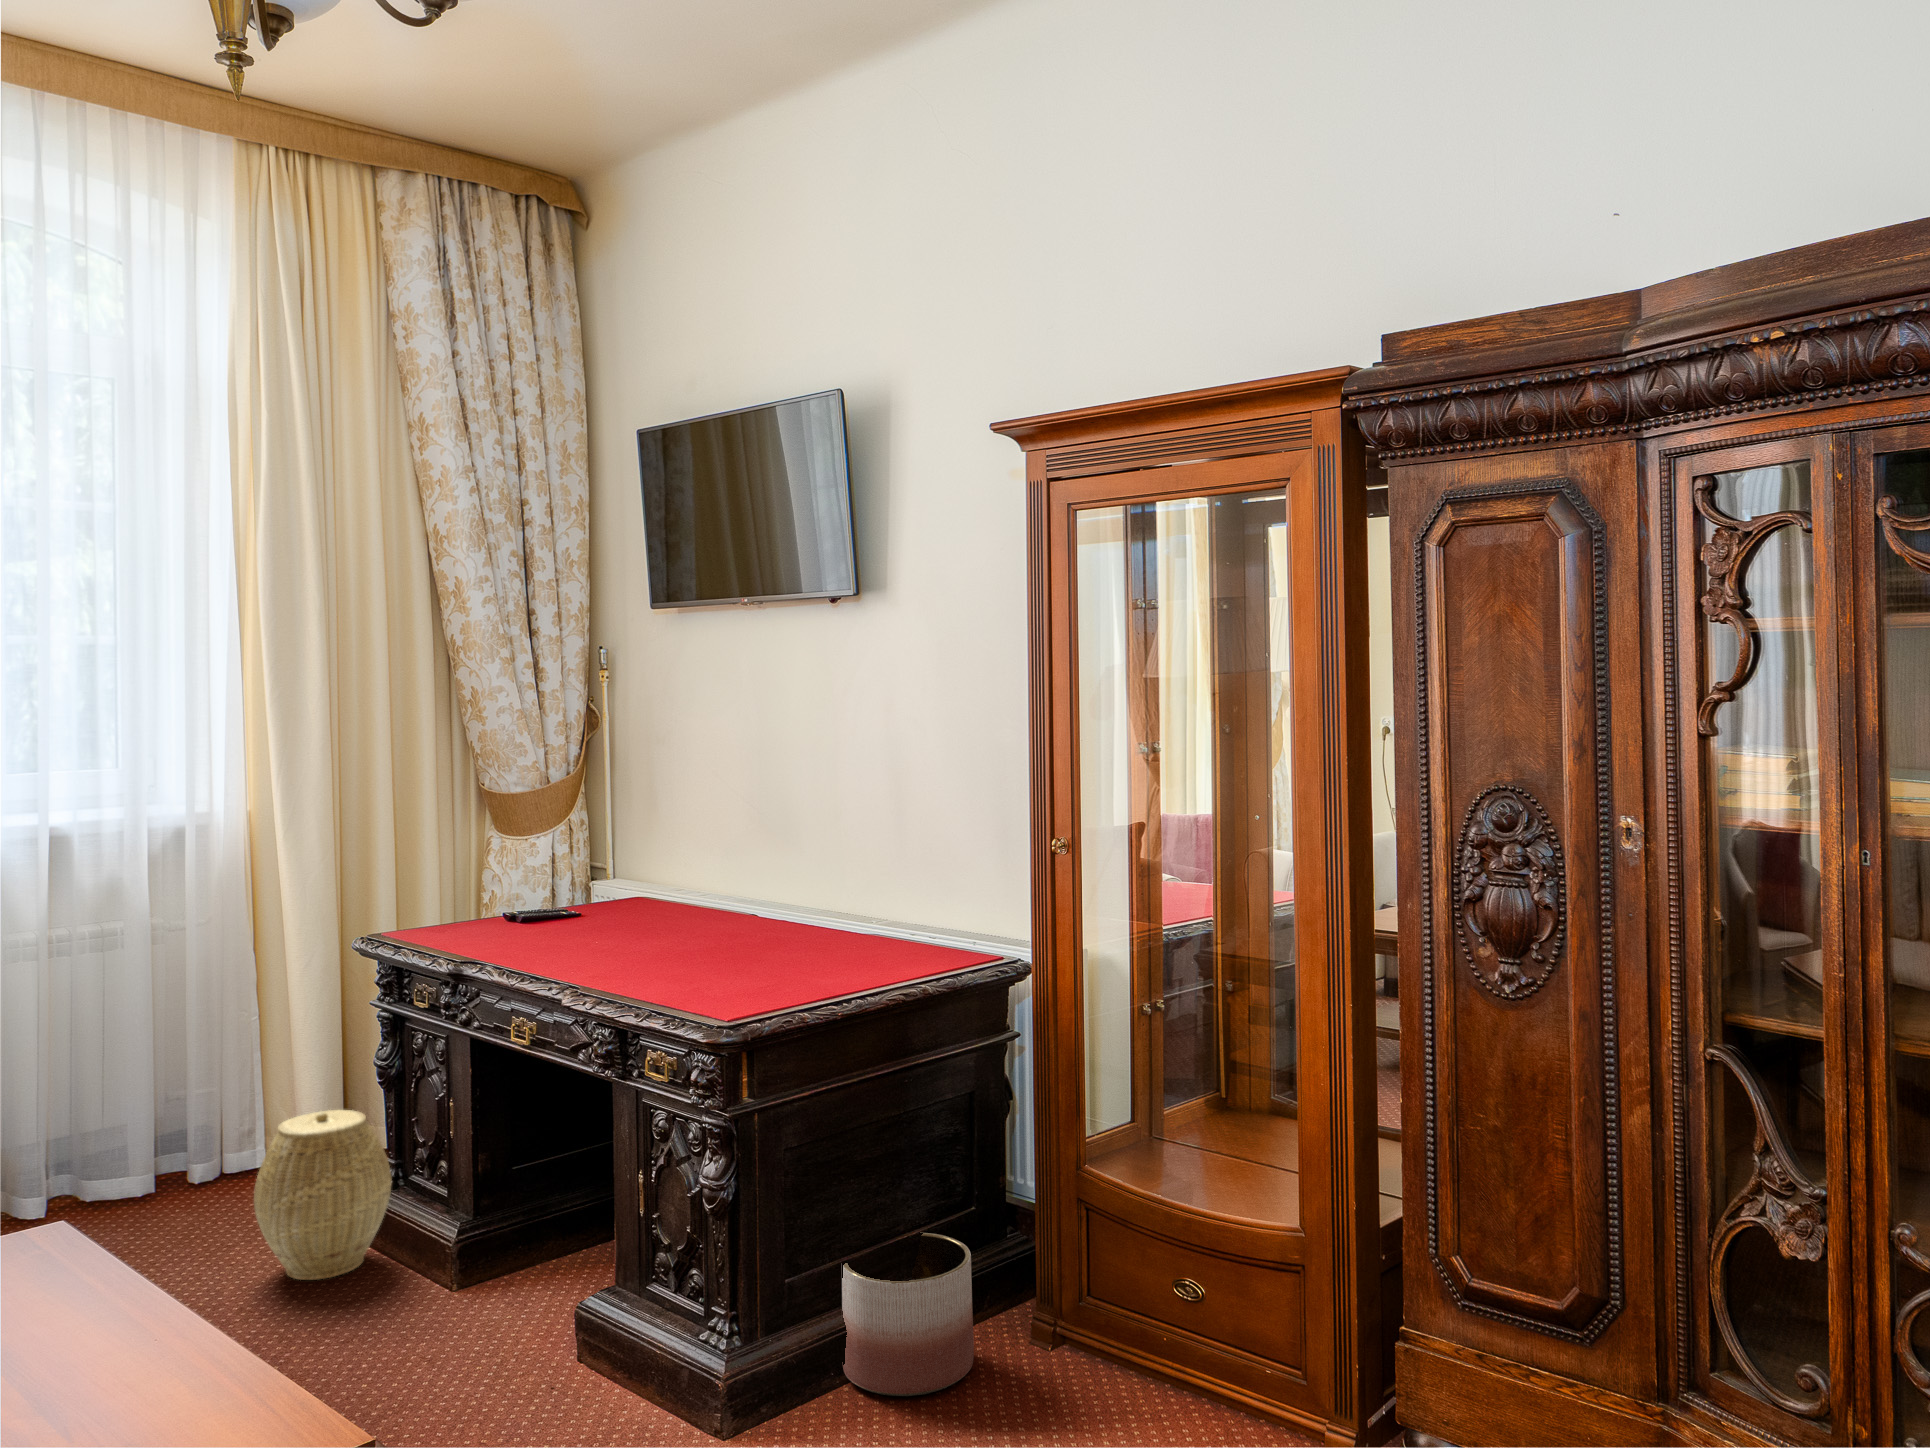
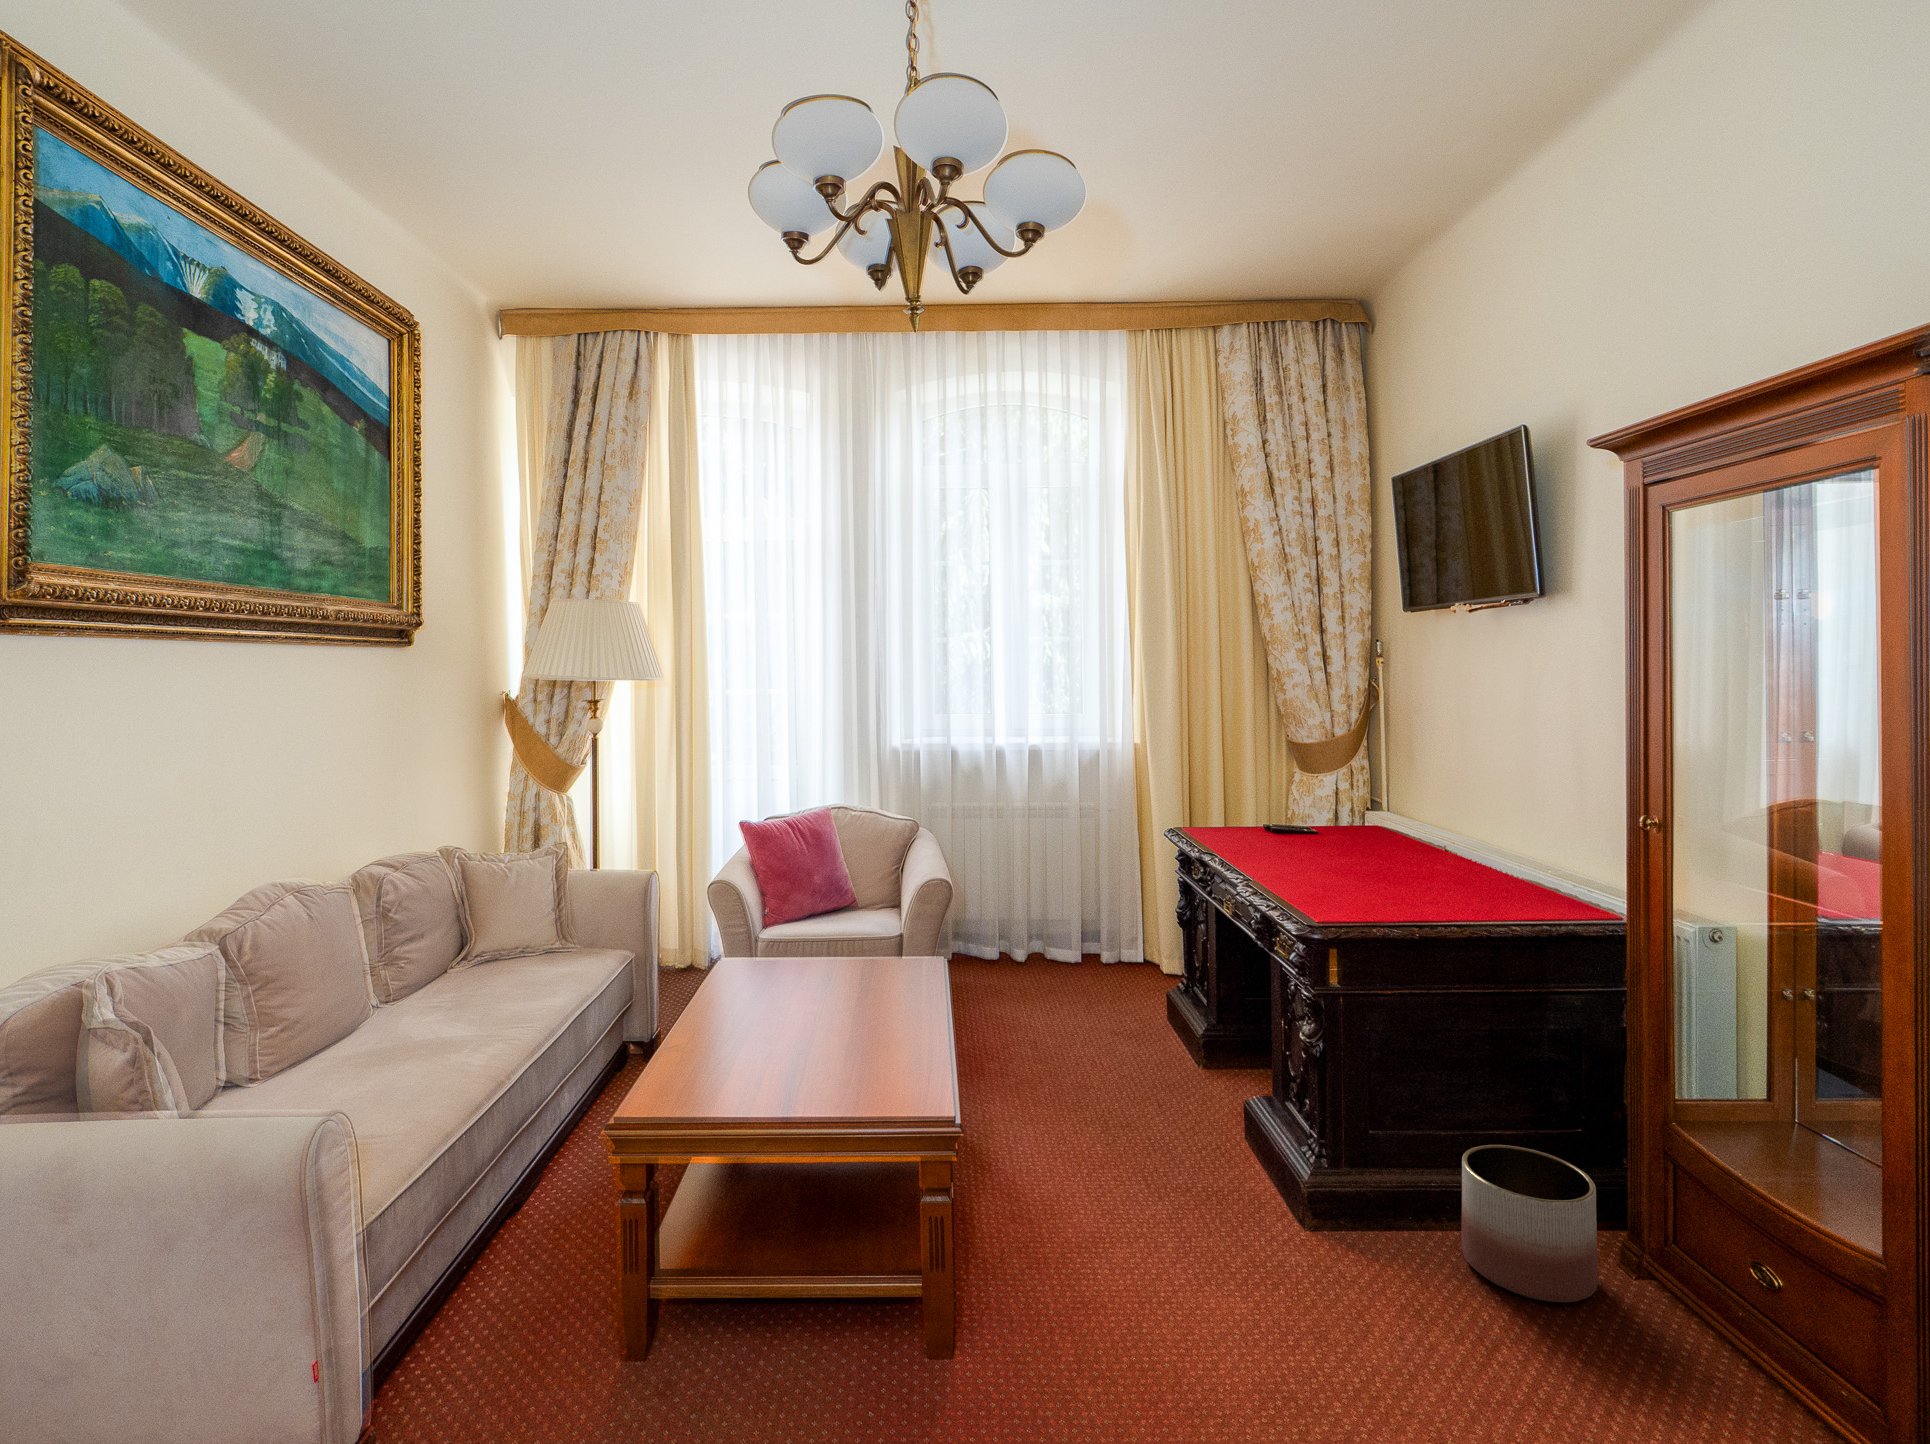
woven basket: present [254,1110,392,1280] -> none [1106,936,1186,1041]

